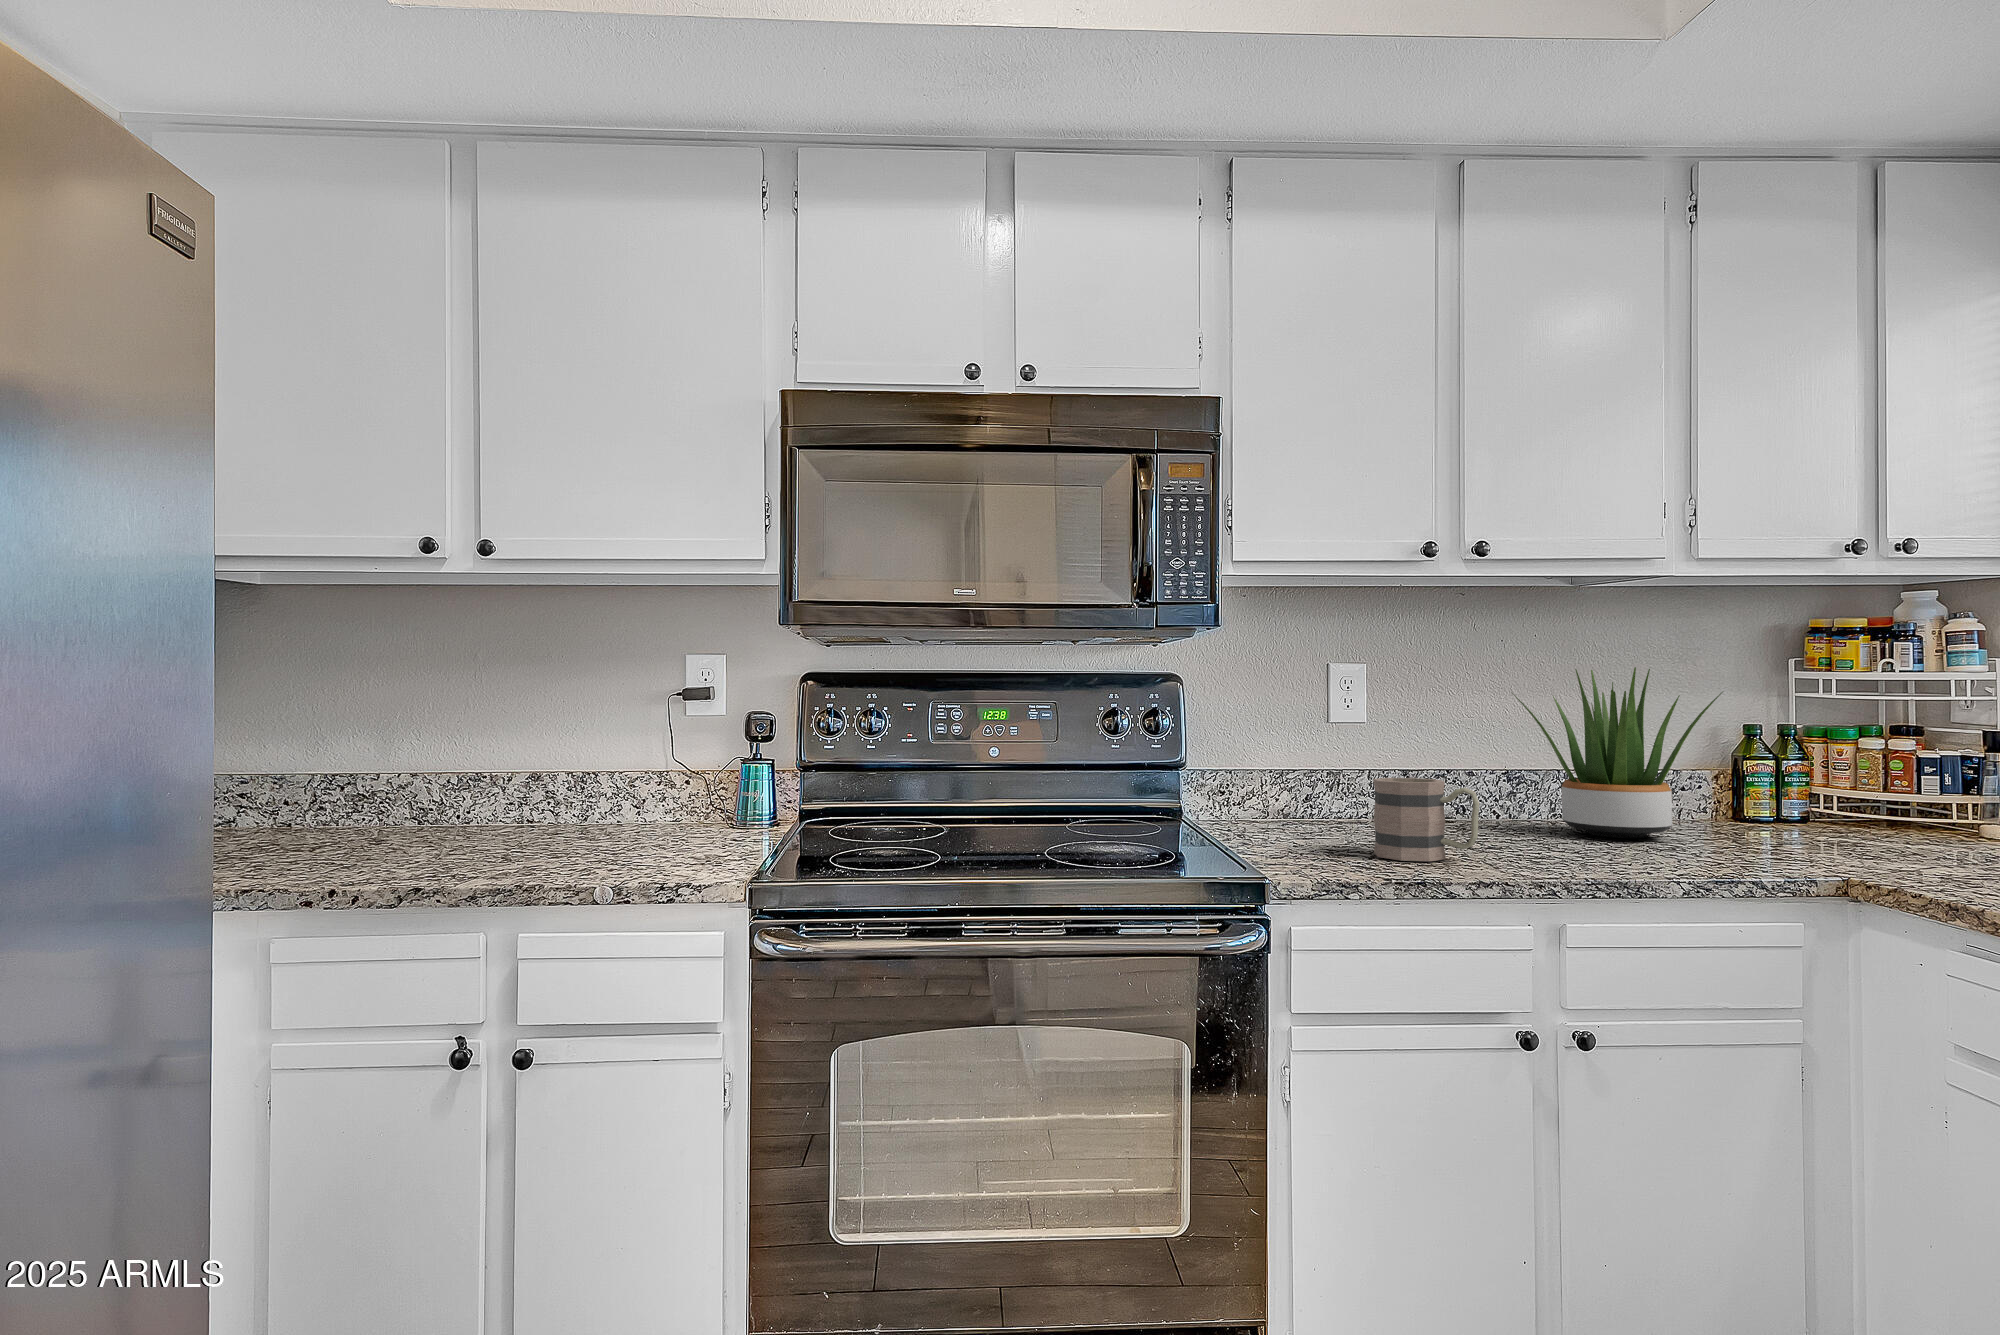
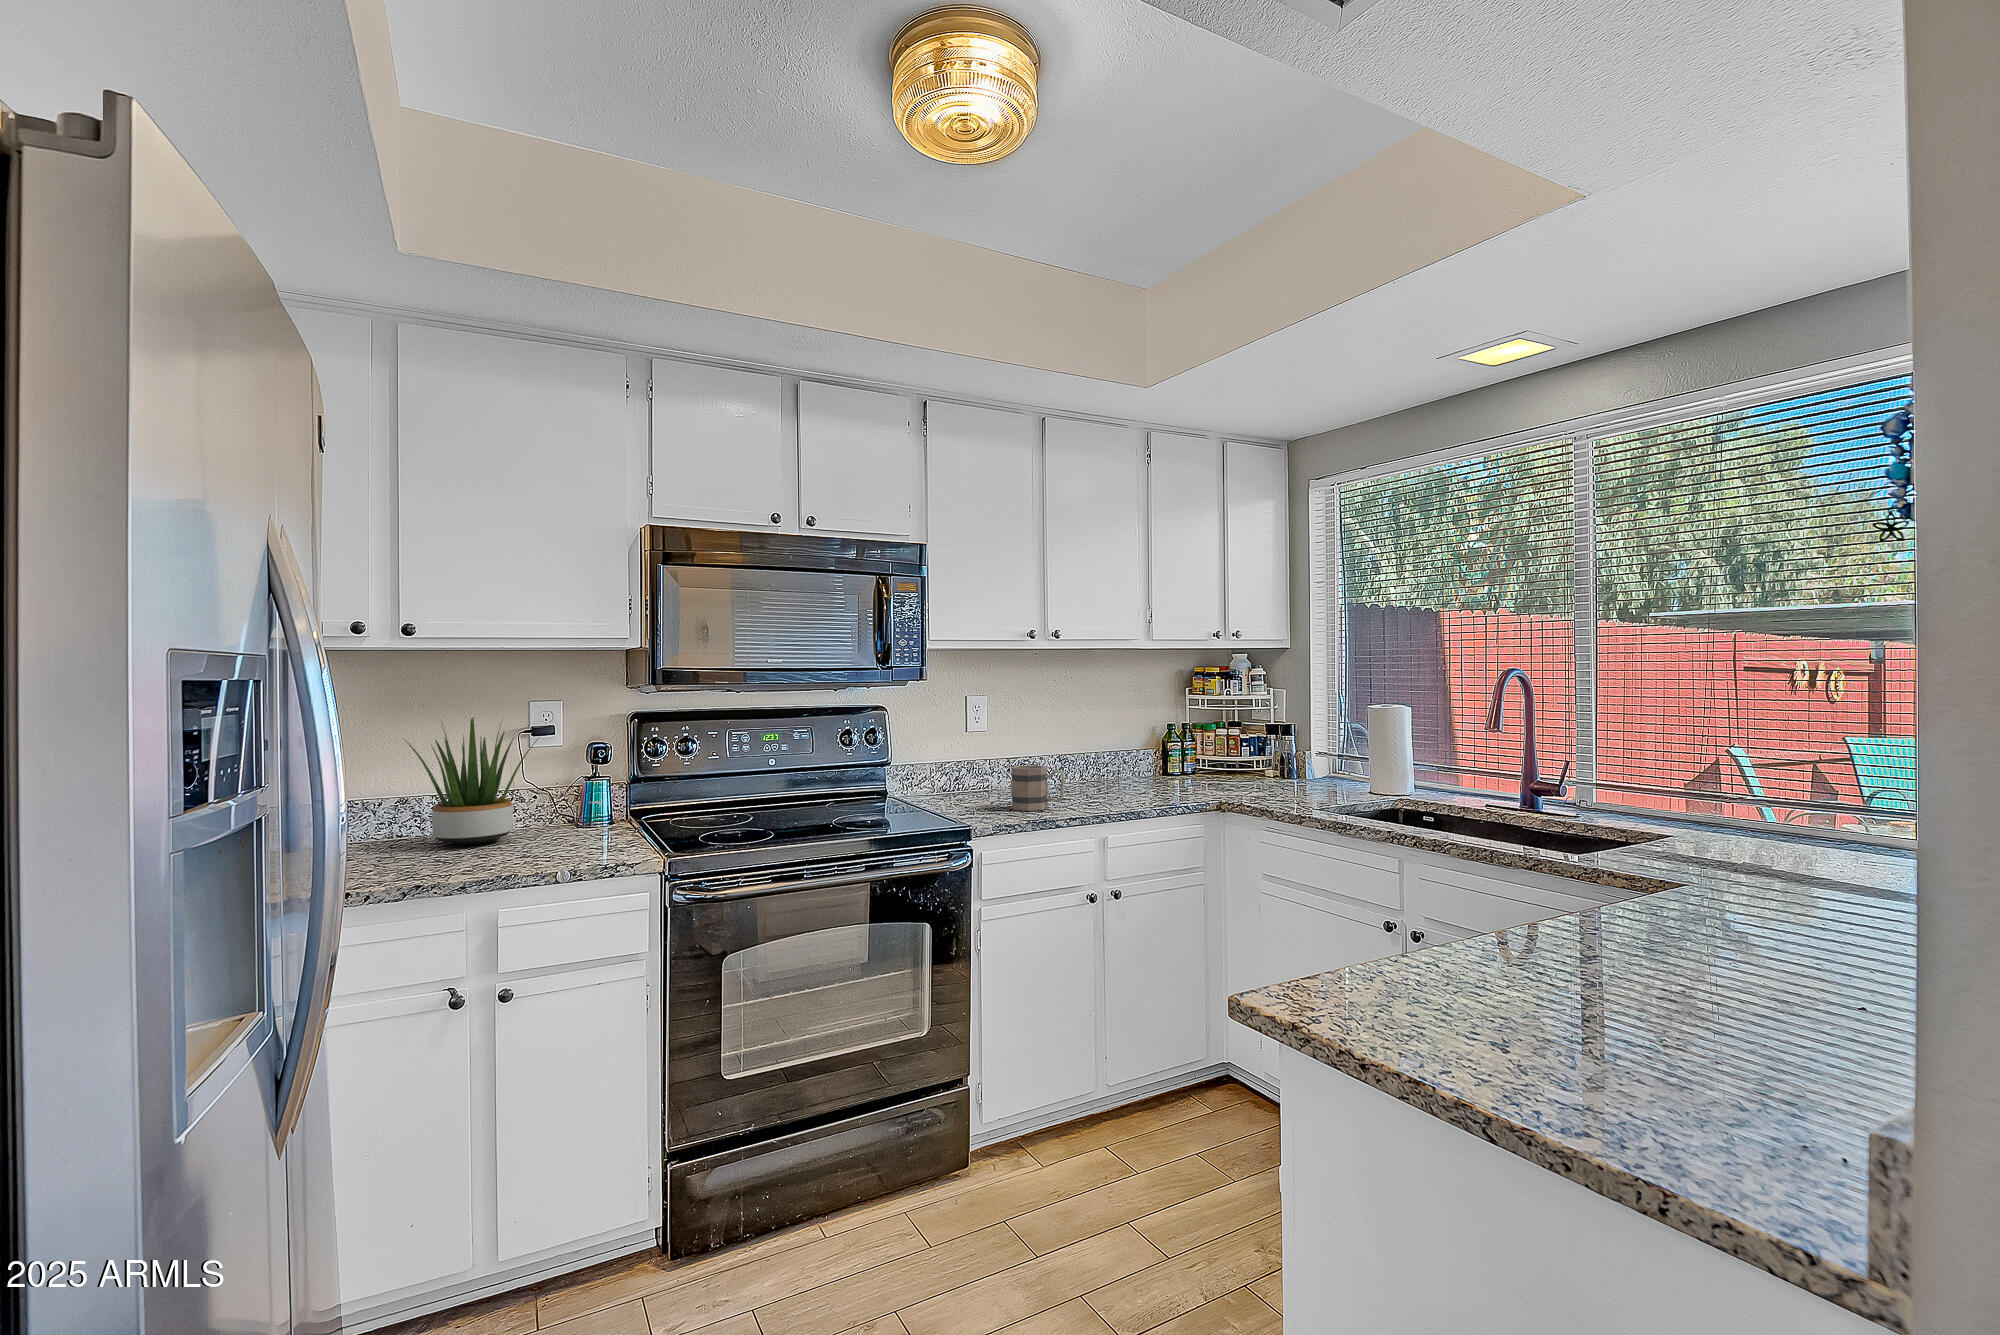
potted plant: present [1512,667,1723,838] -> present [405,717,537,845]

